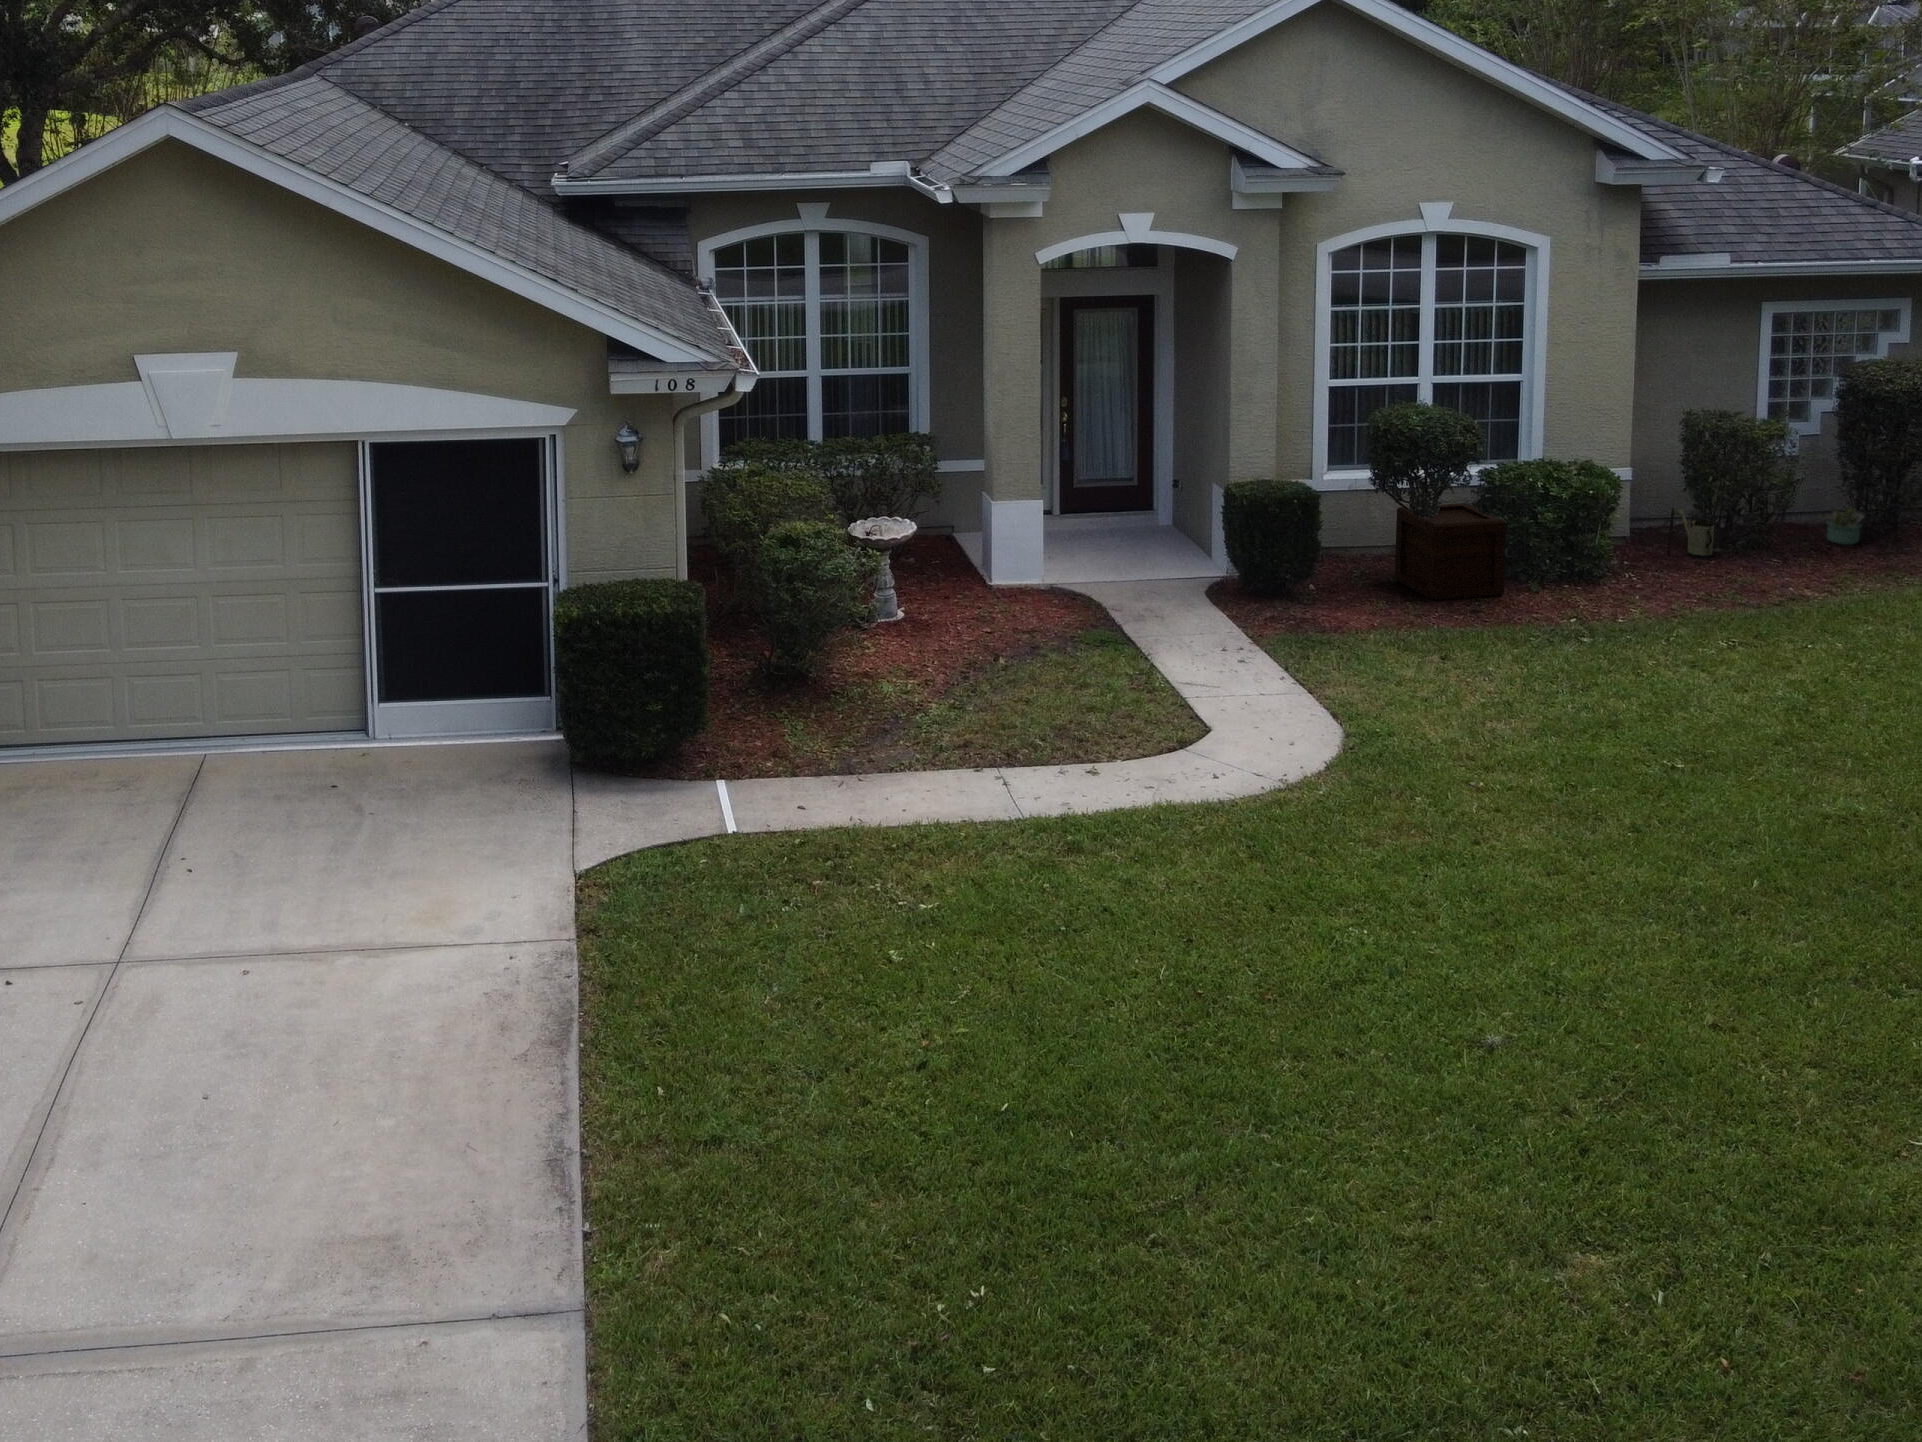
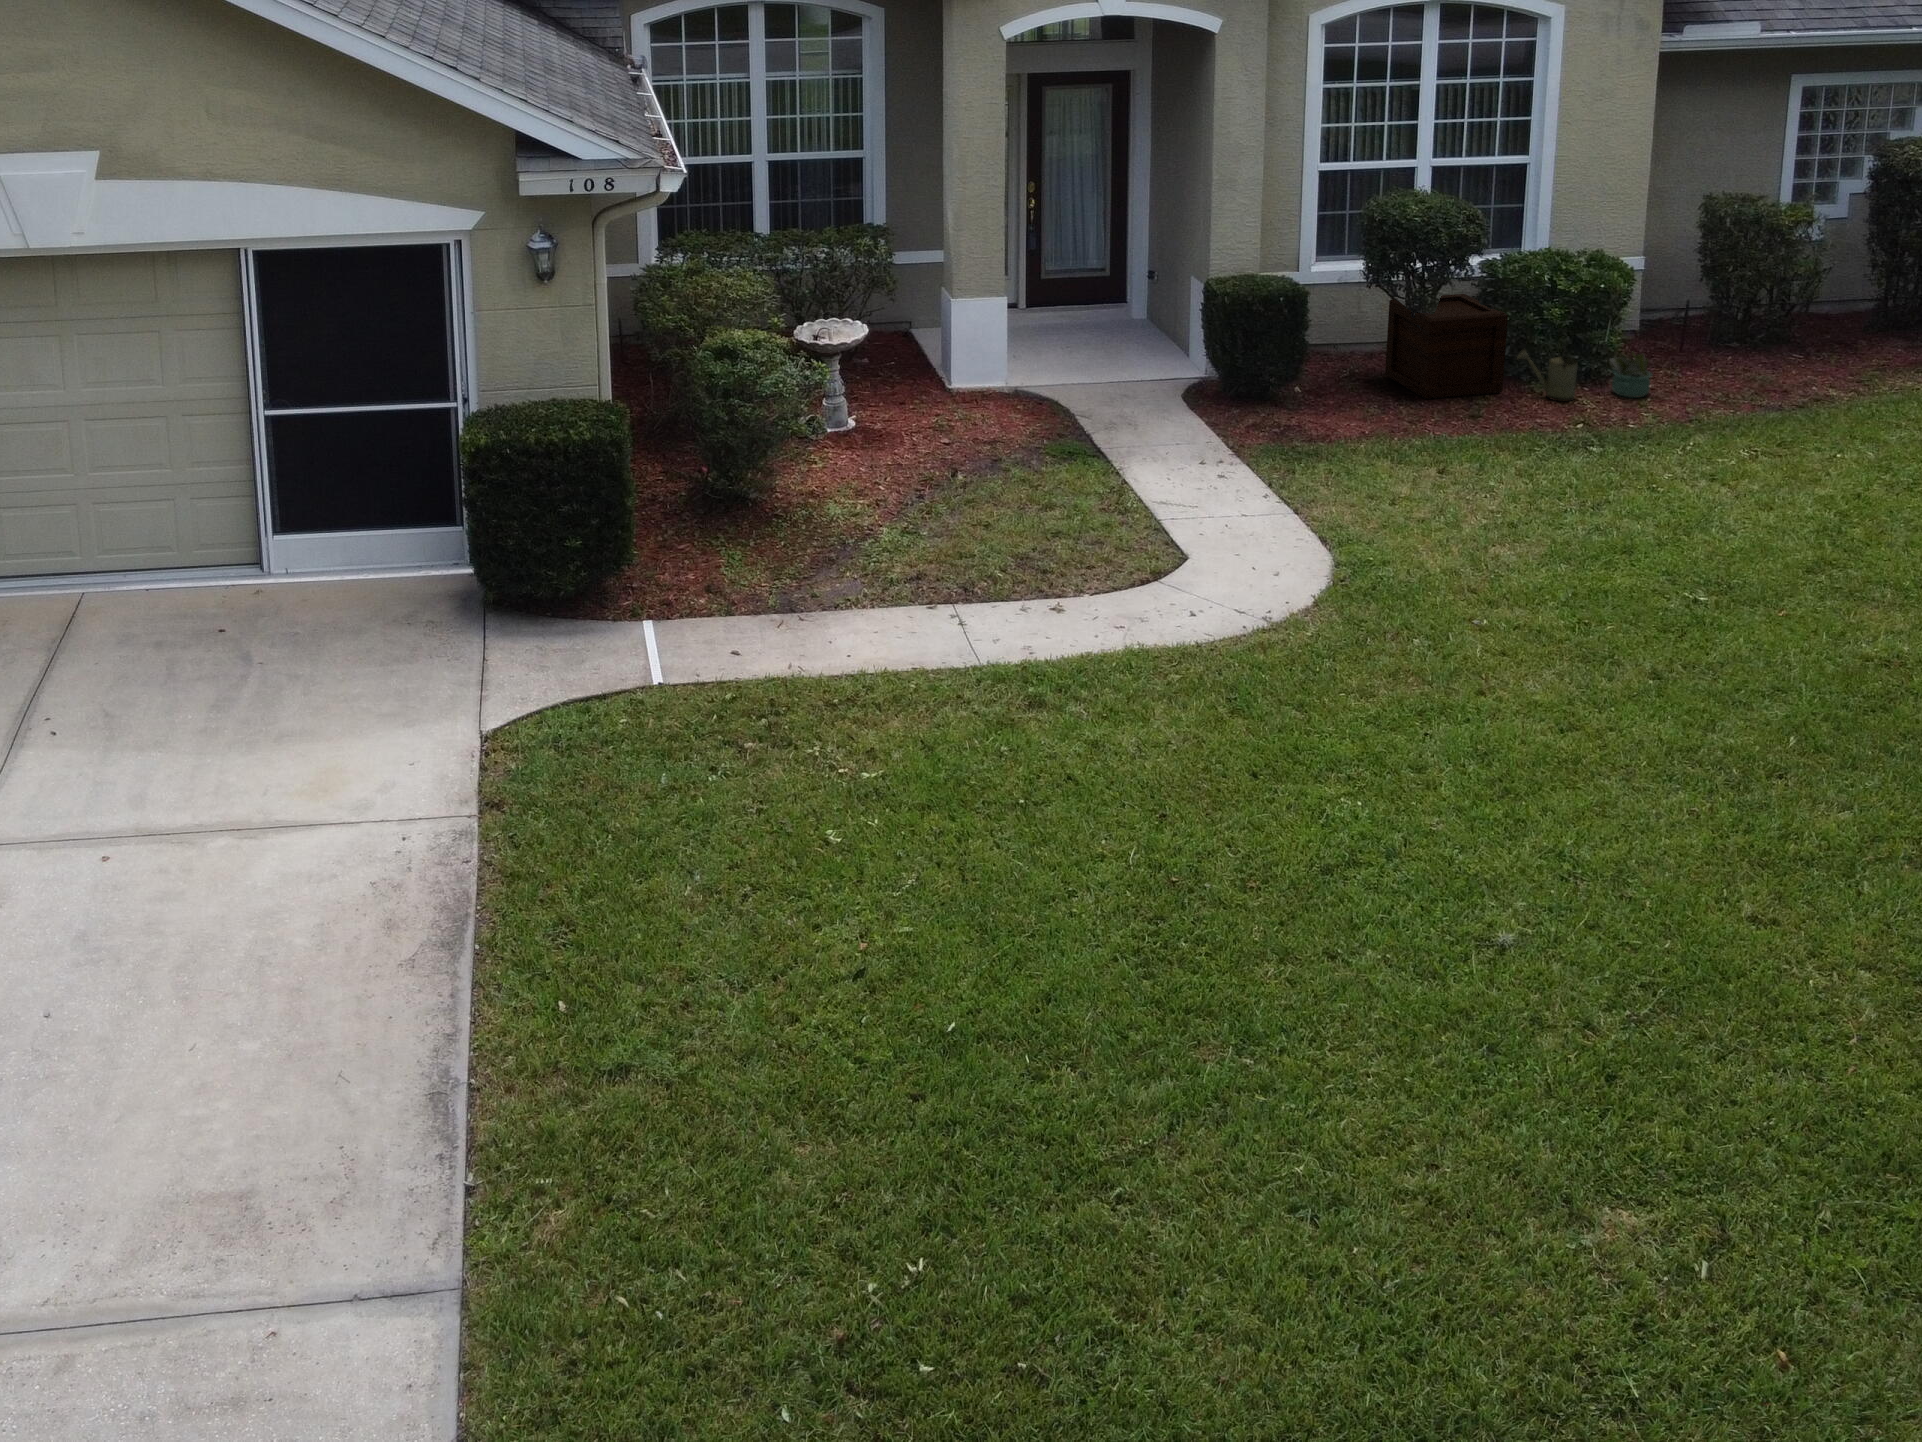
watering can: present [1675,507,1714,558] -> present [1517,346,1578,402]
decorative plant: present [1820,508,1864,545] -> present [1610,352,1652,398]

